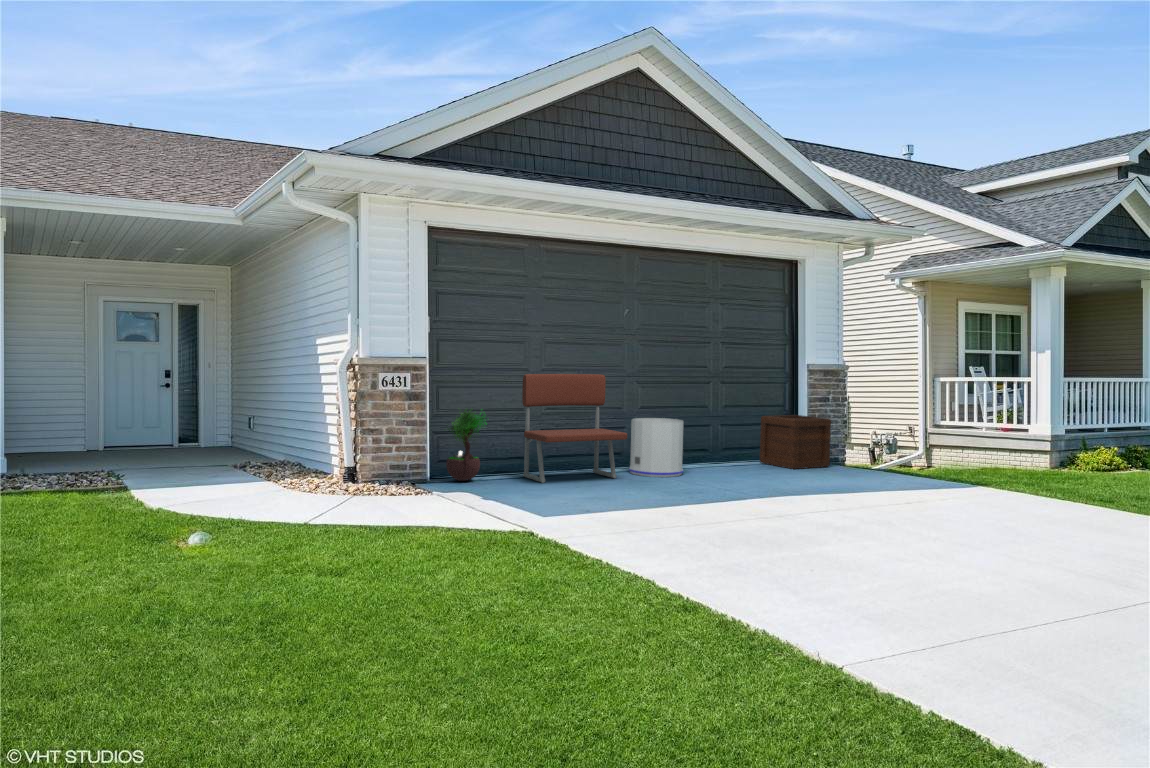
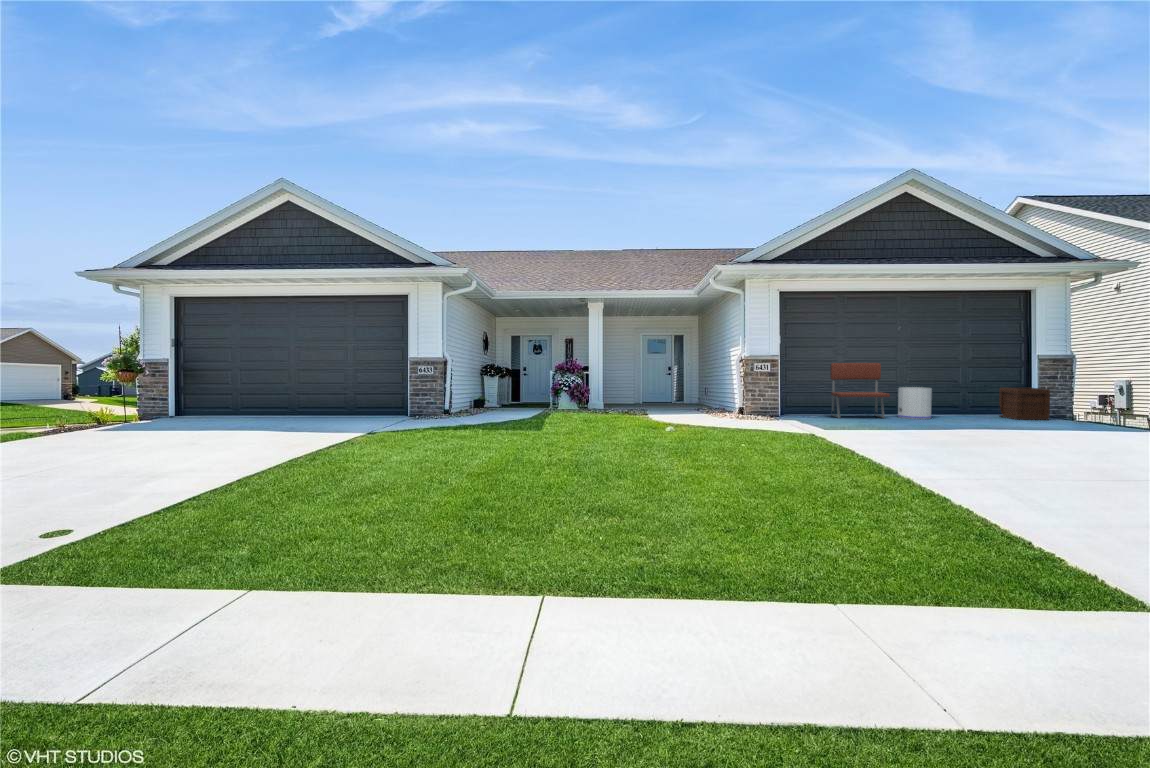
potted tree: present [446,411,487,481] -> none [786,378,810,416]

